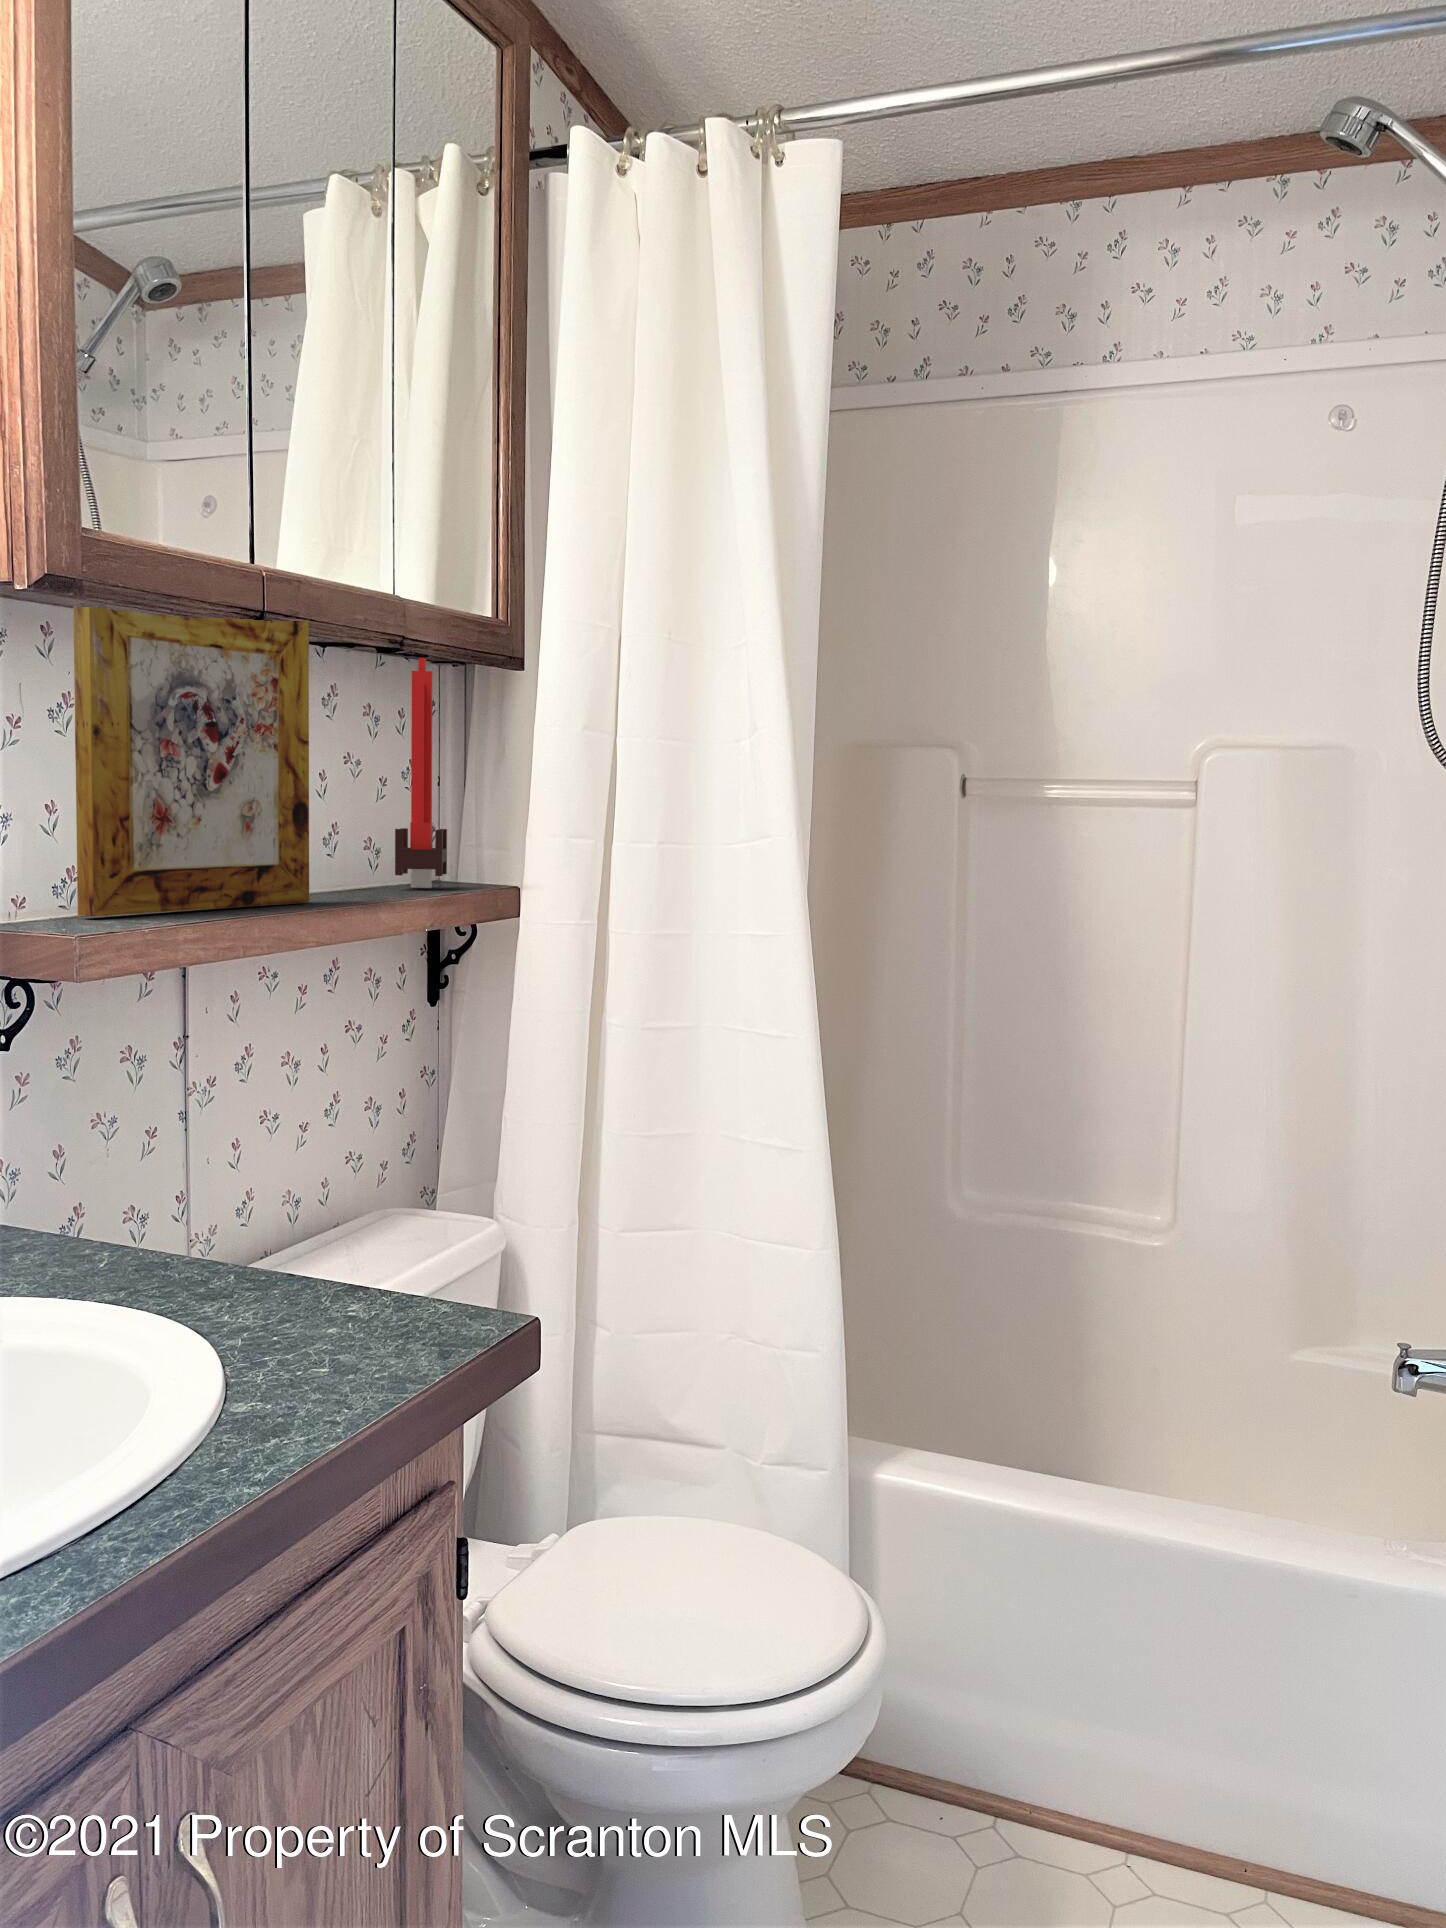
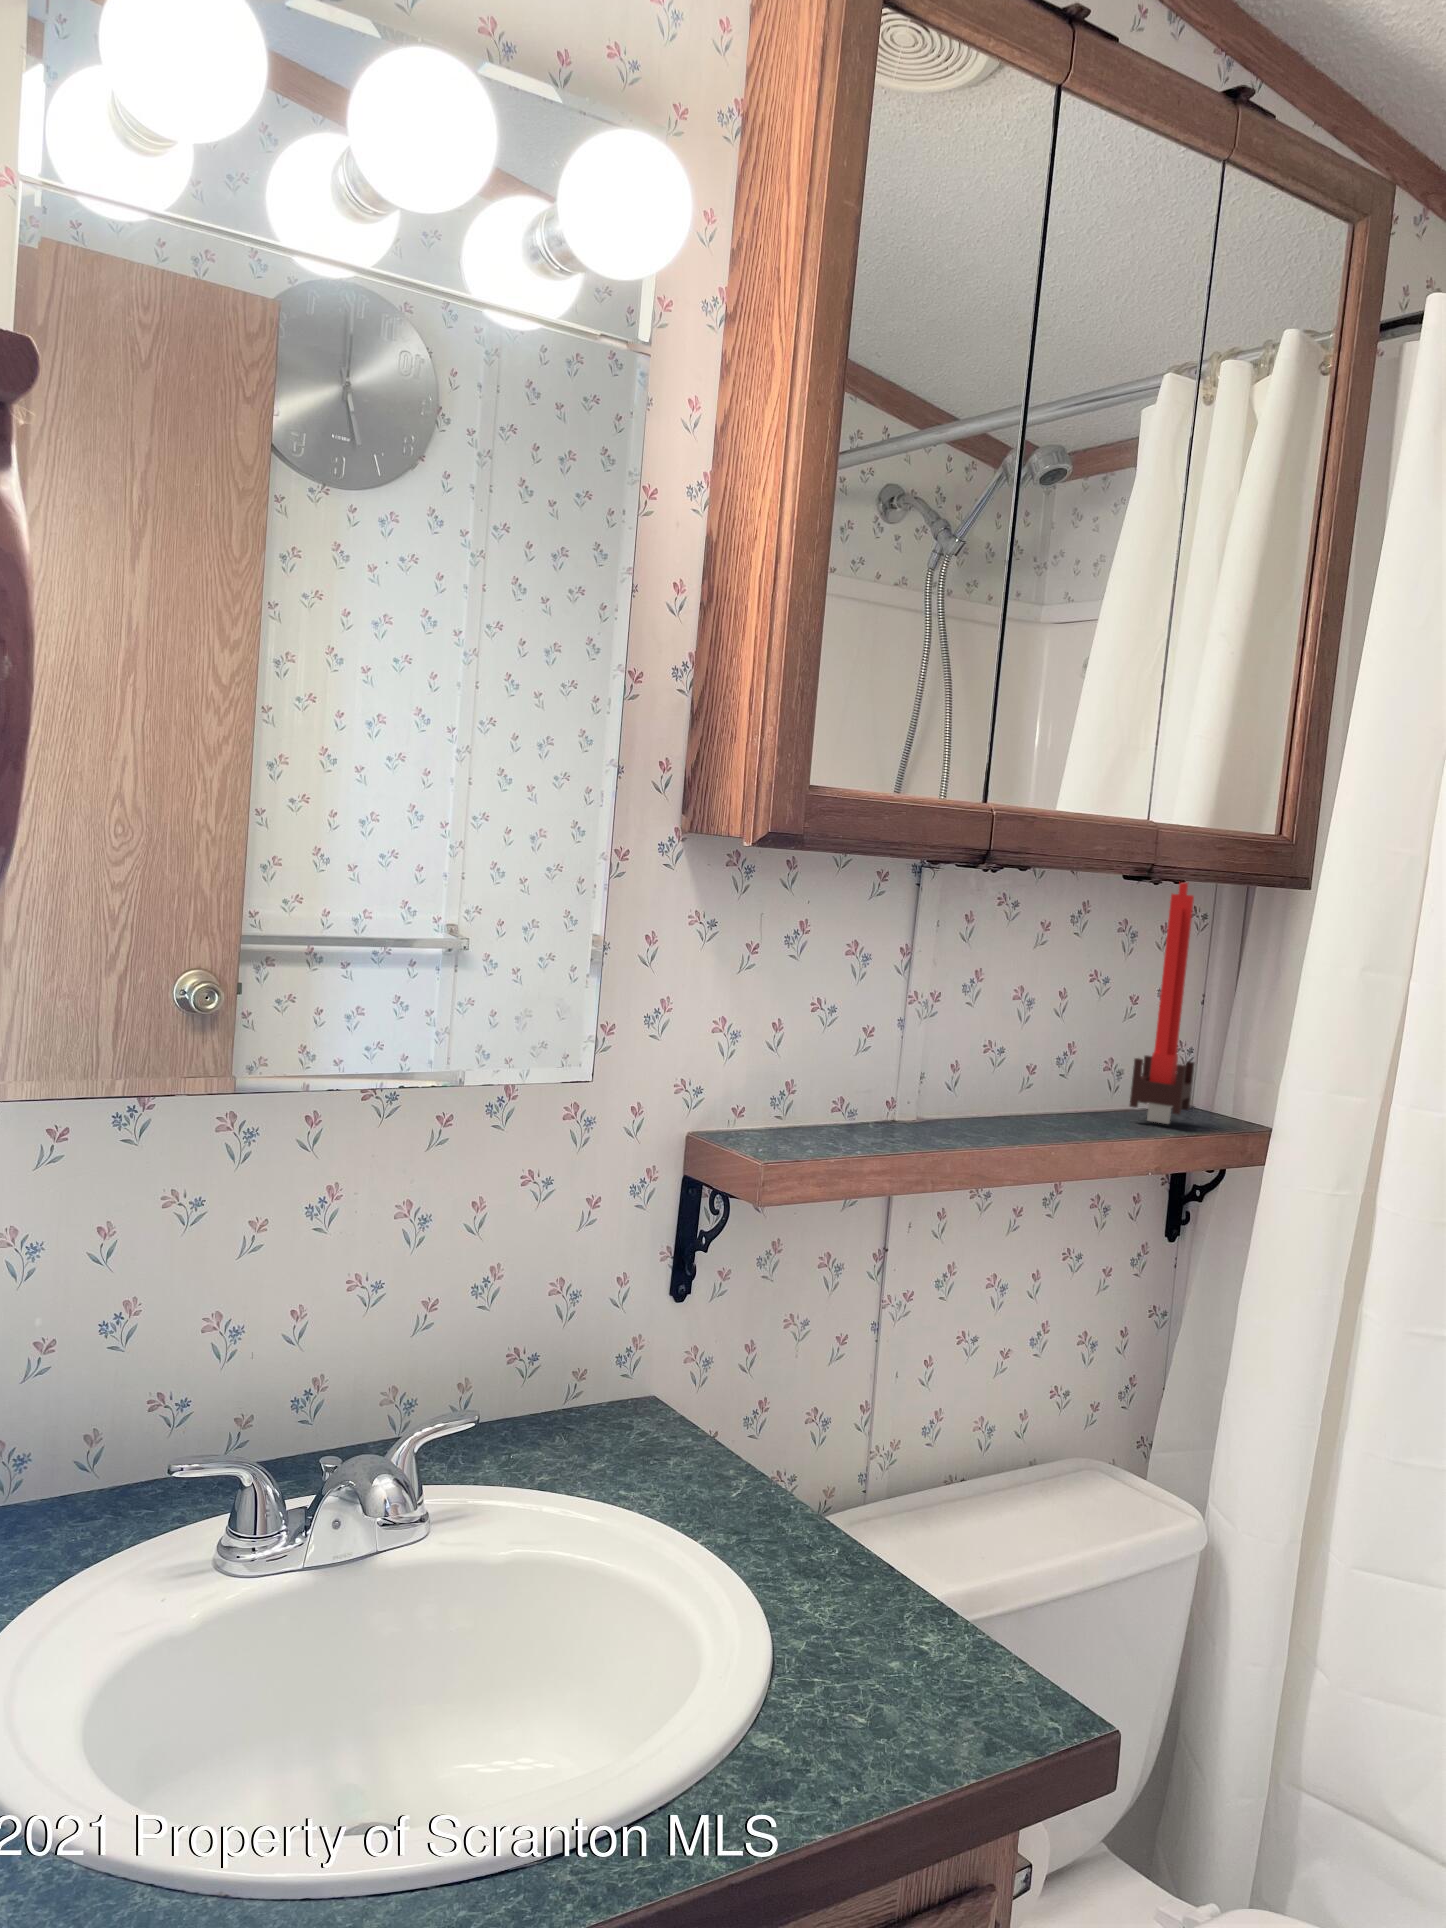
picture frame: present [73,606,309,916] -> none [782,823,1048,1137]

